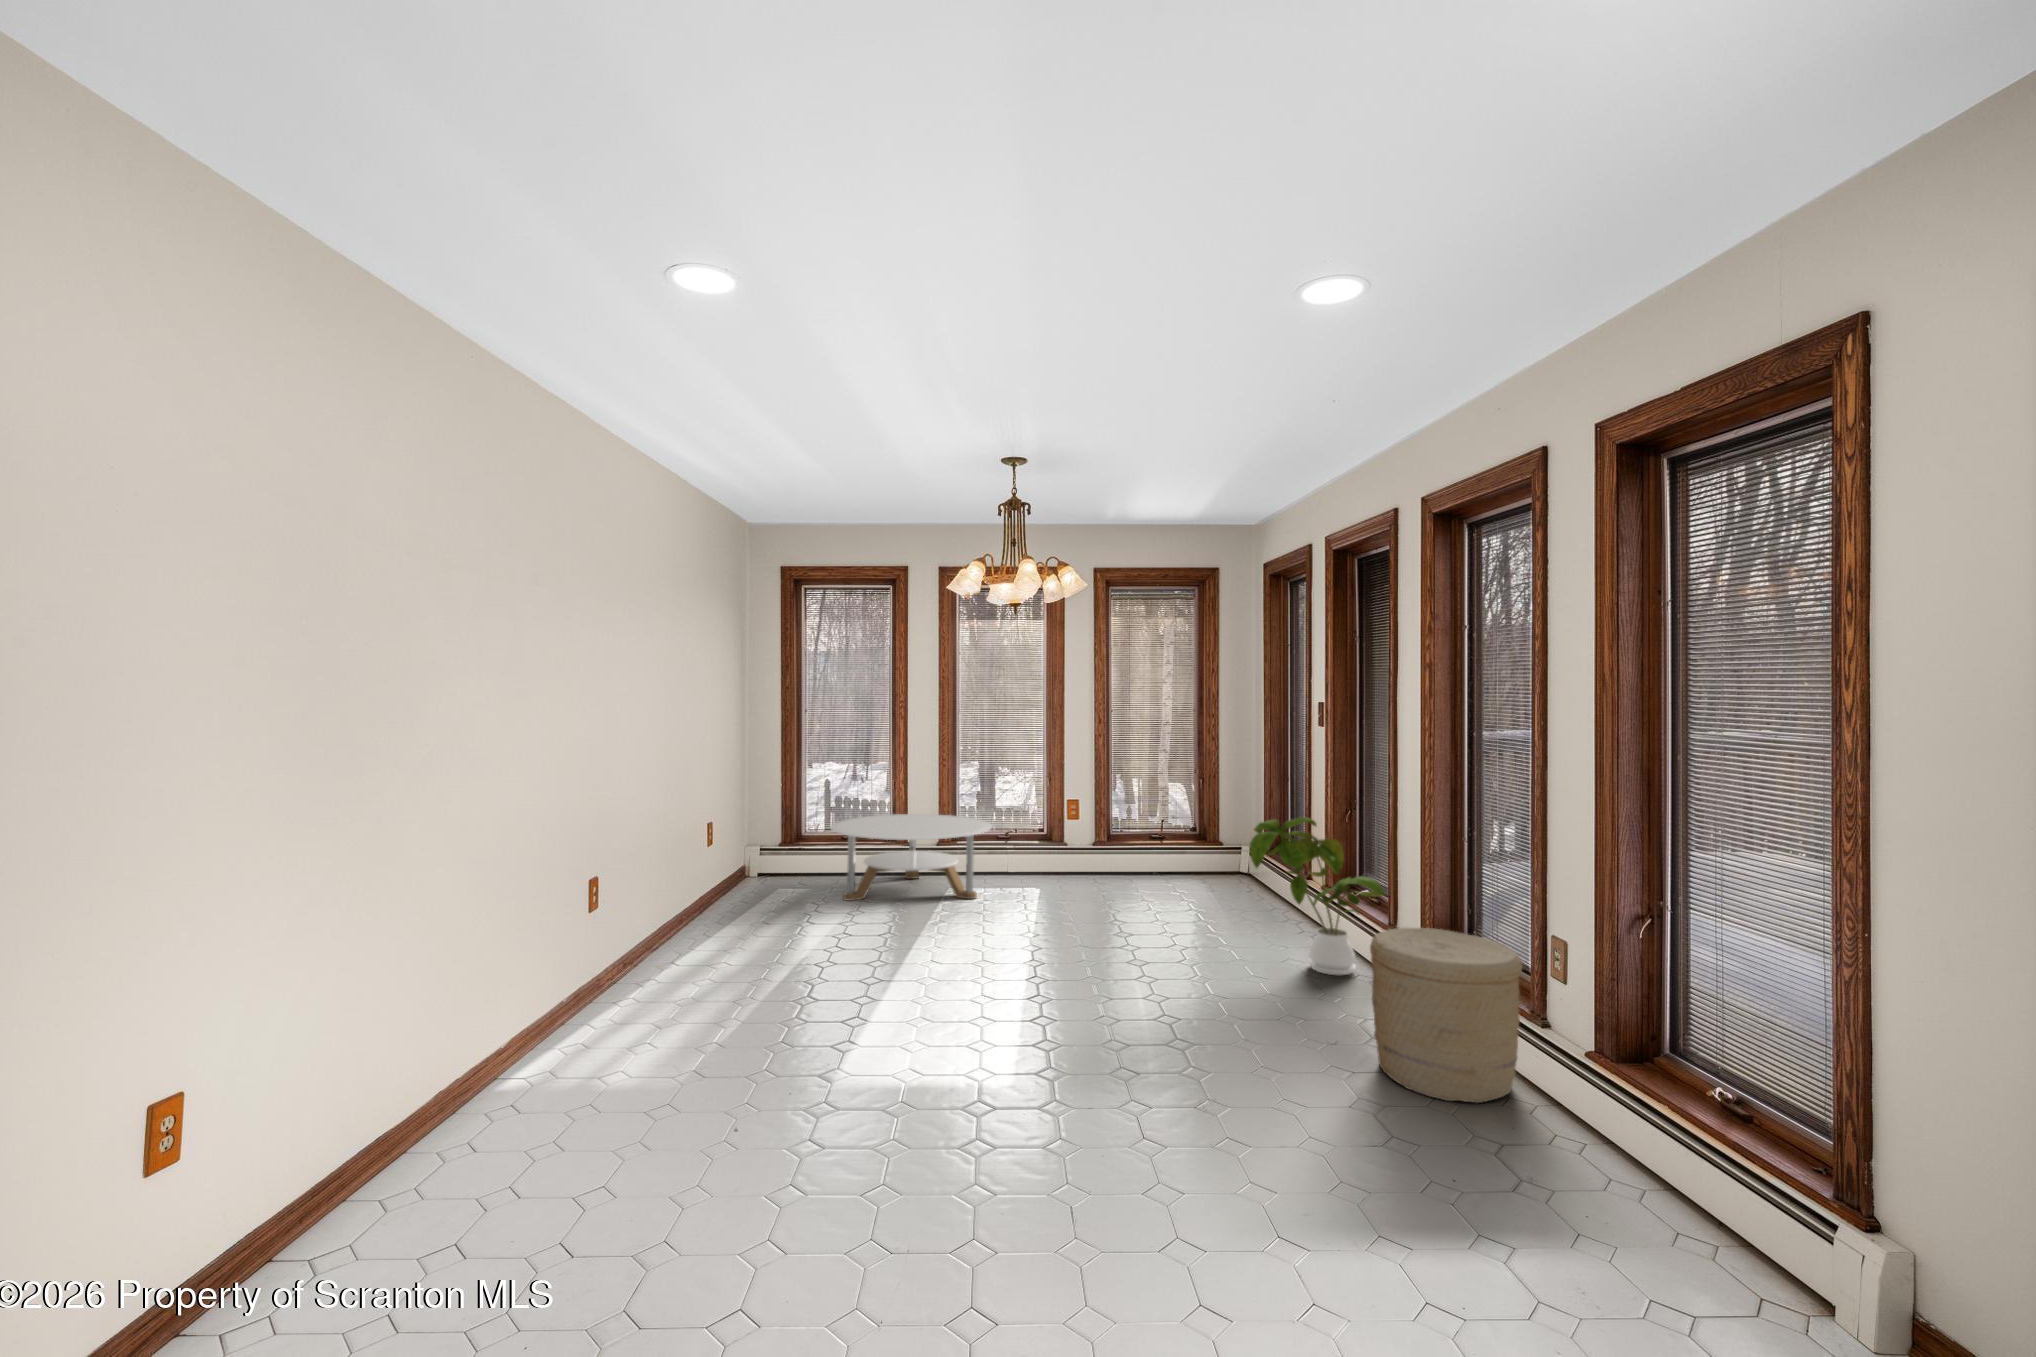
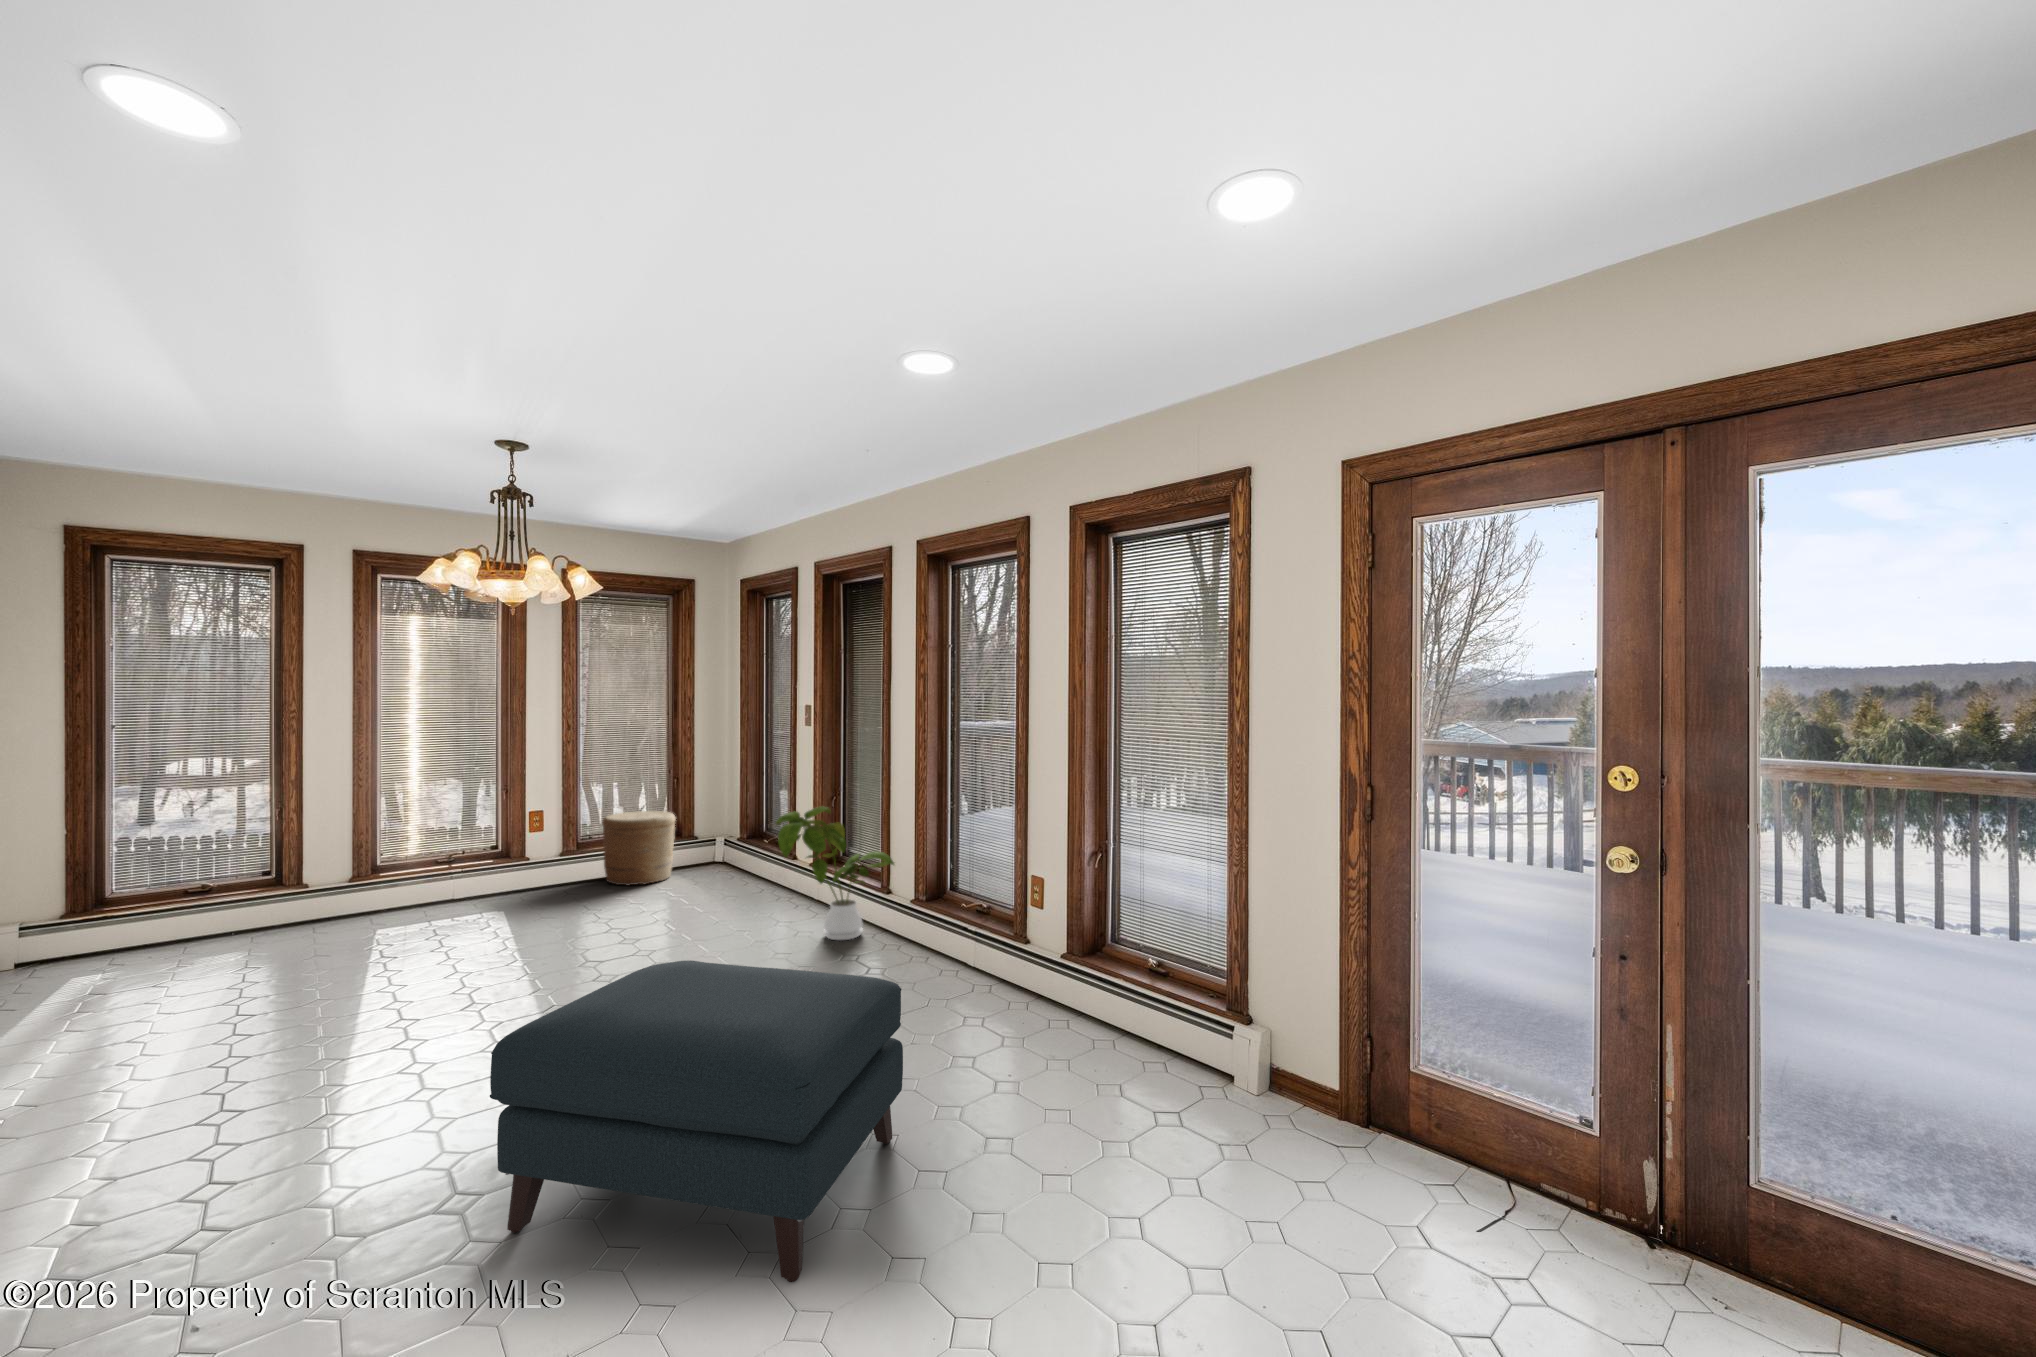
round table: present [831,814,992,901] -> none [176,846,444,979]
woven basket: present [1370,928,1523,1103] -> present [602,811,676,886]
ottoman: none [897,941,1270,1277] -> present [490,960,903,1282]

